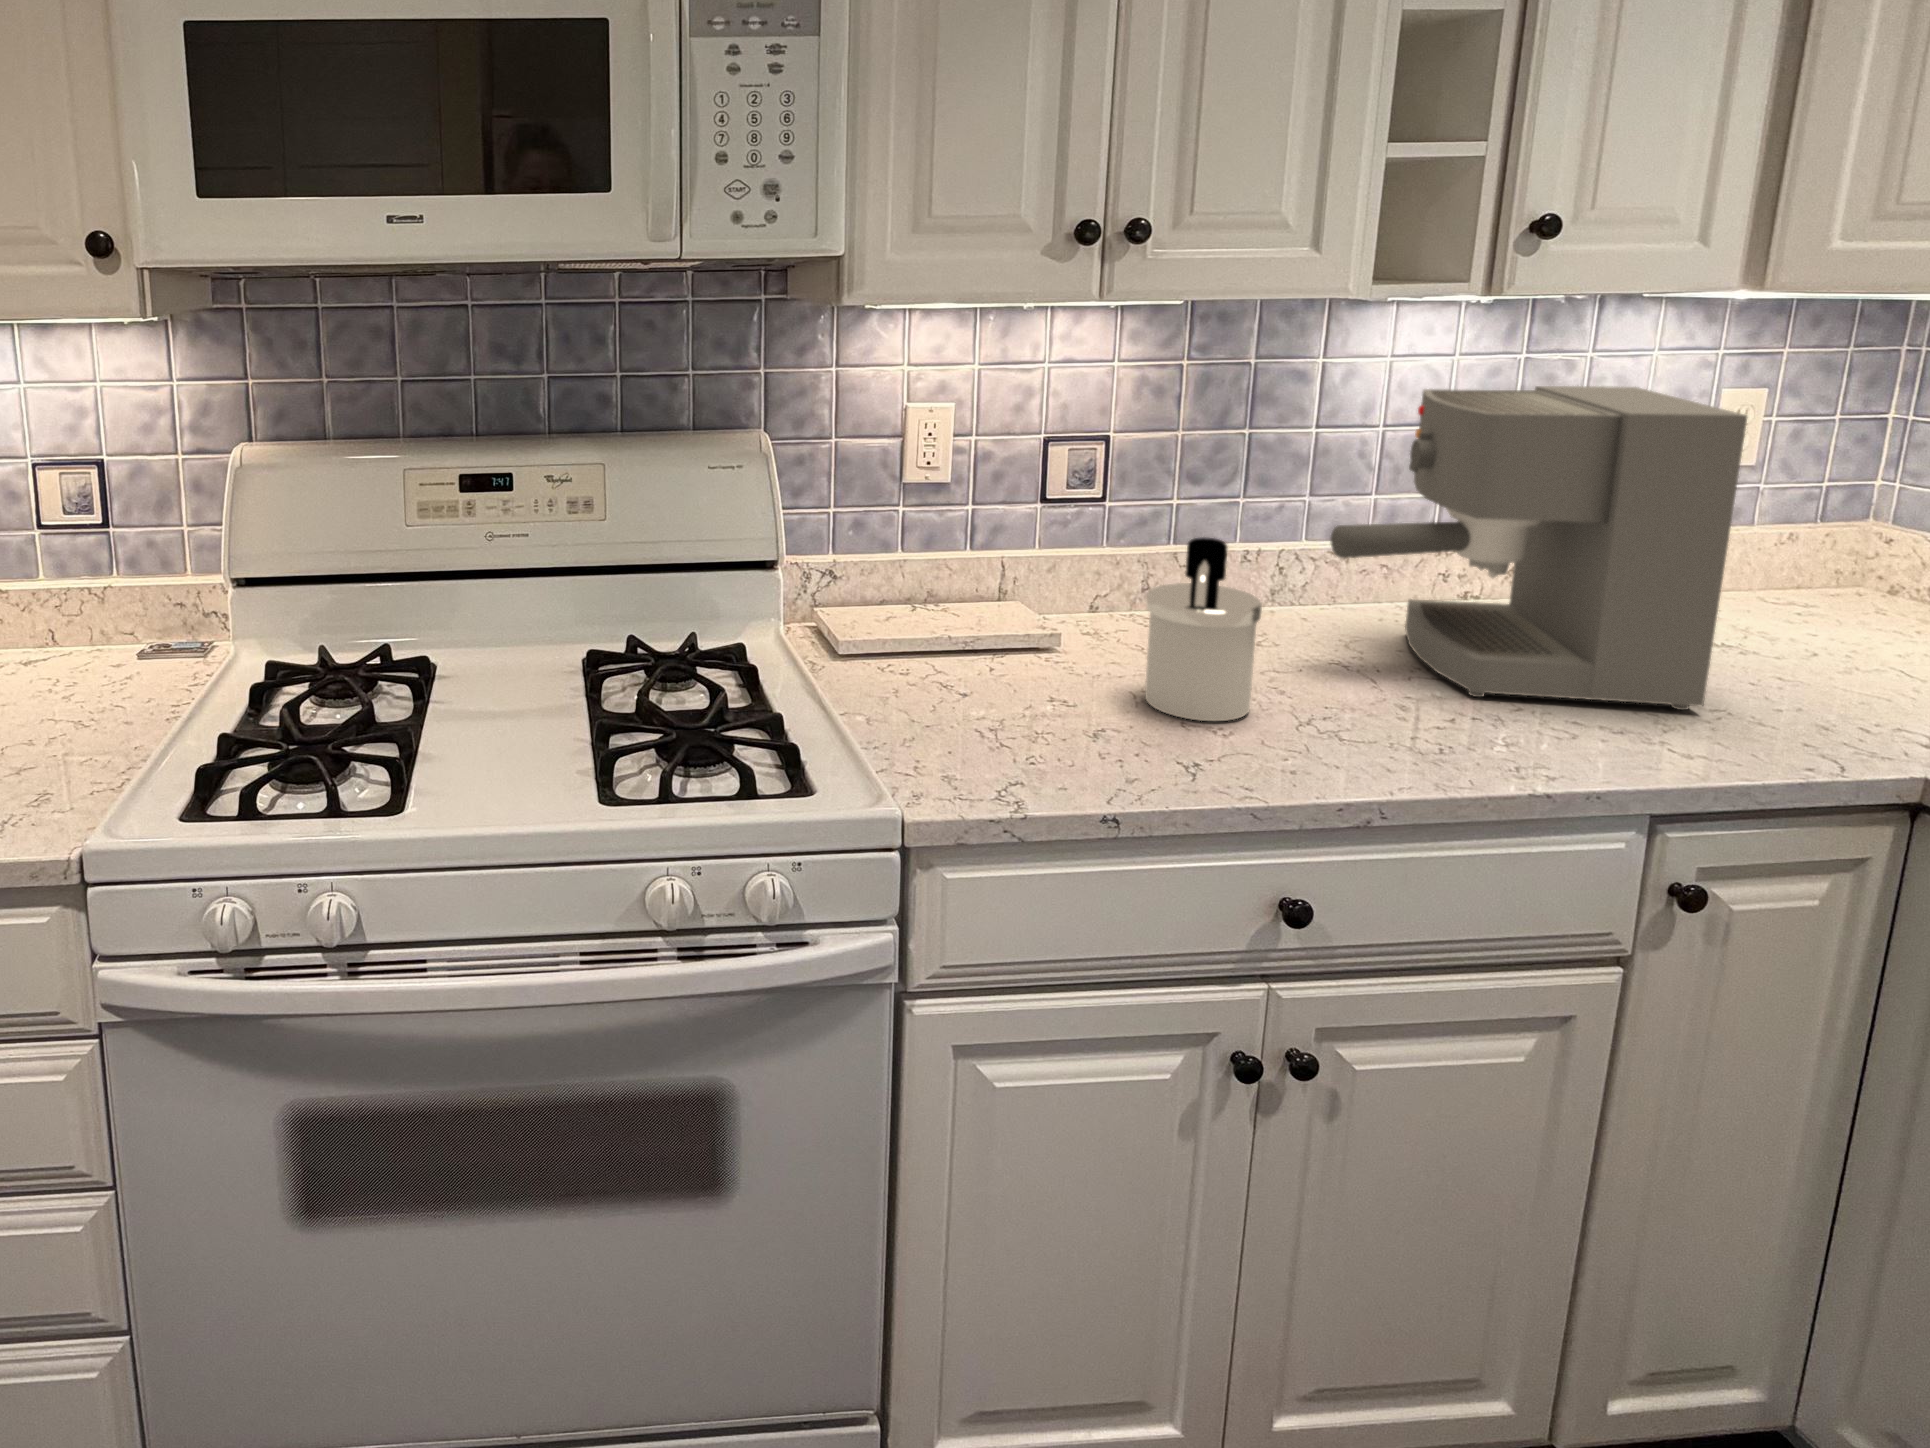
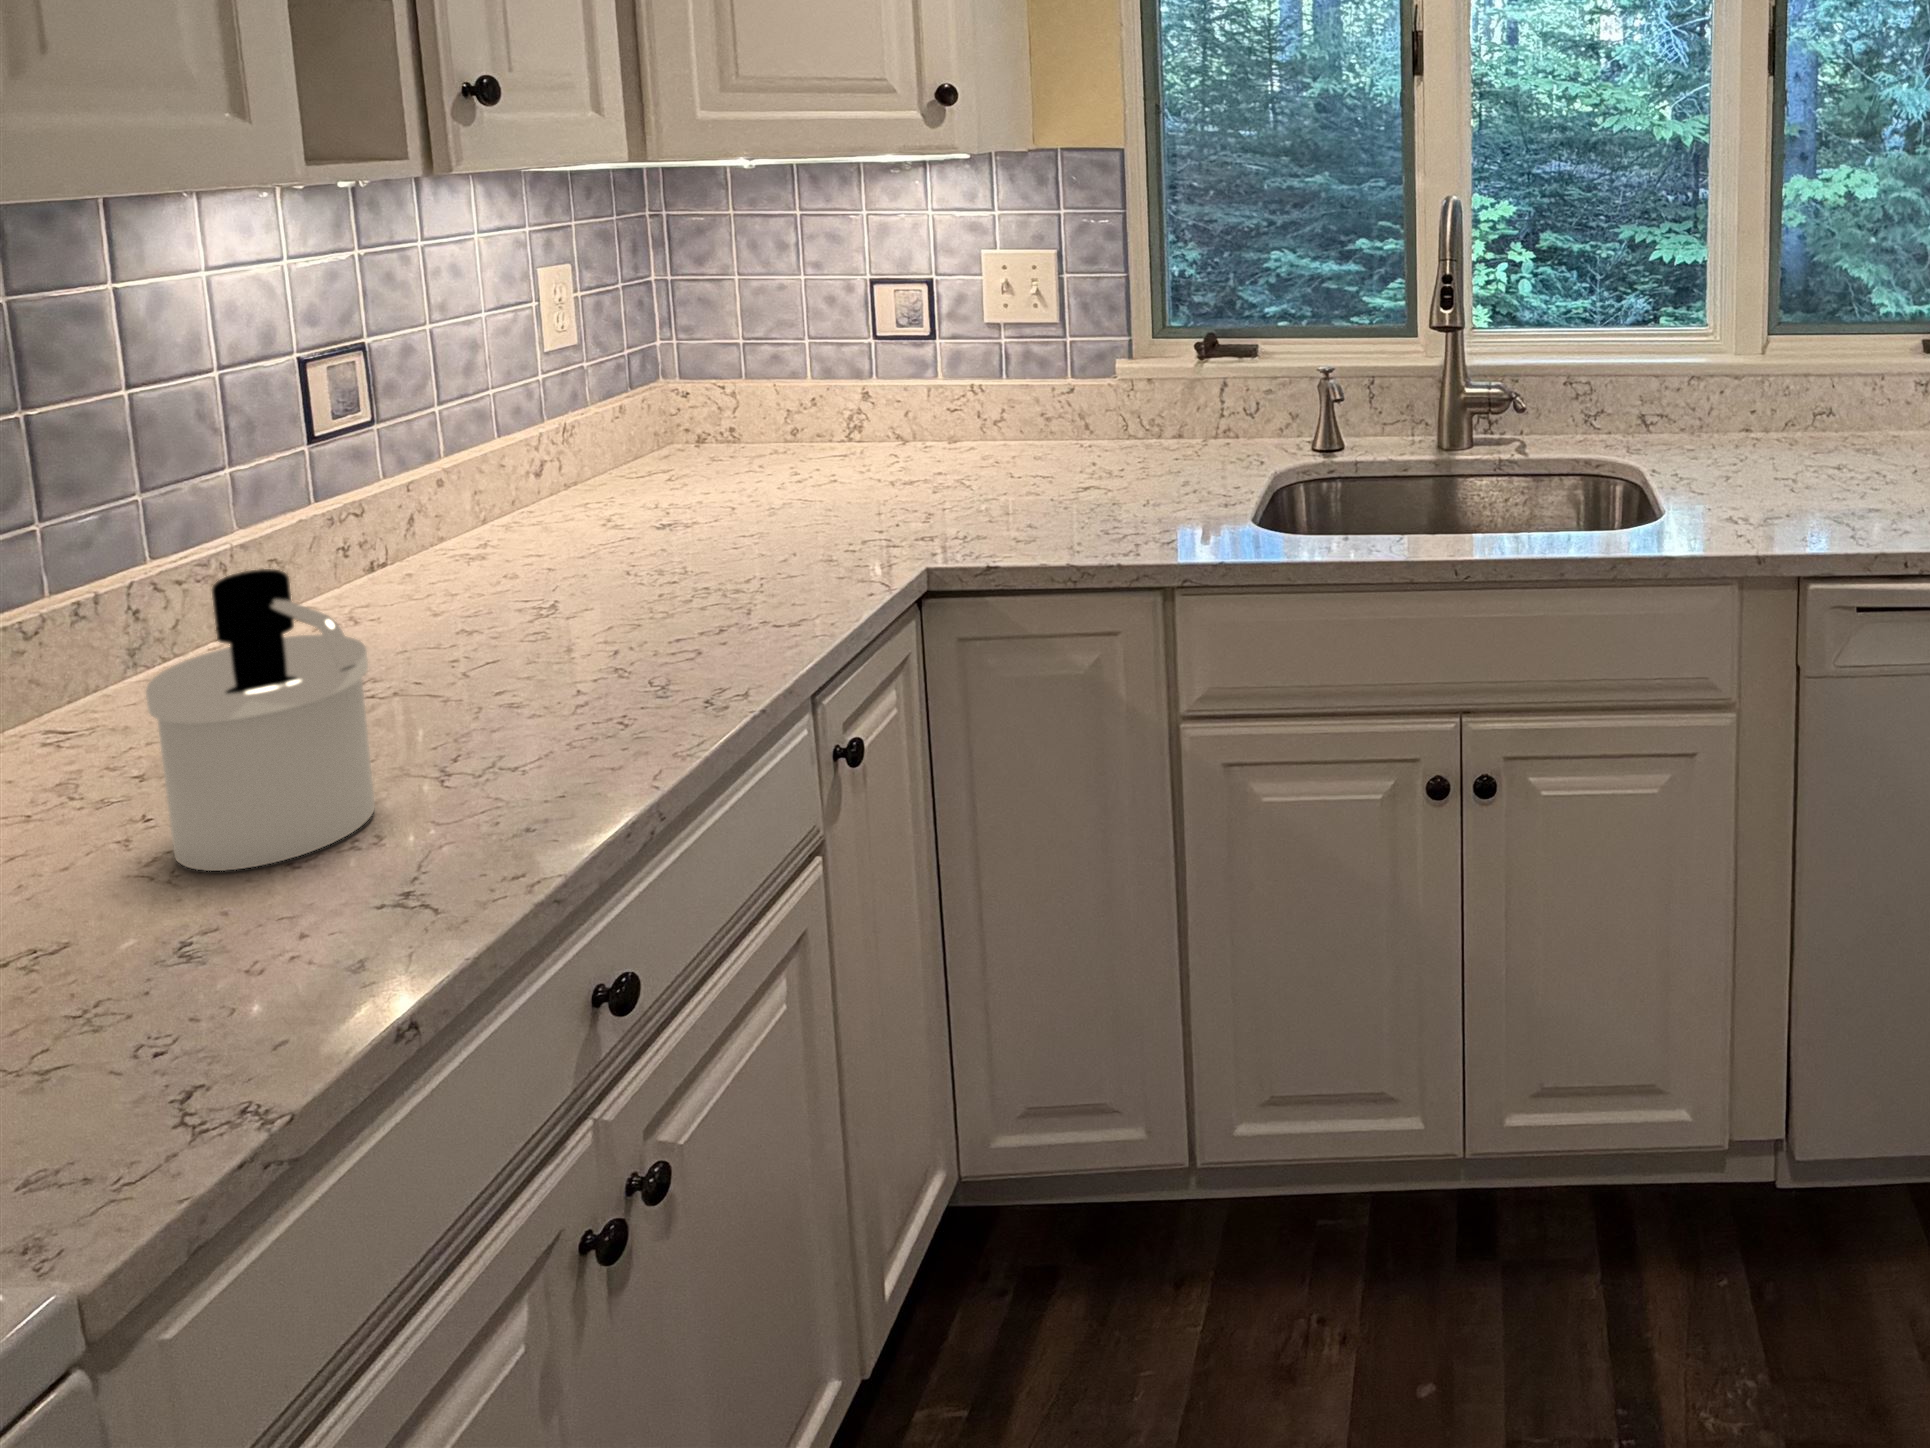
coffee maker: present [1331,386,1748,710] -> none [323,273,752,661]

